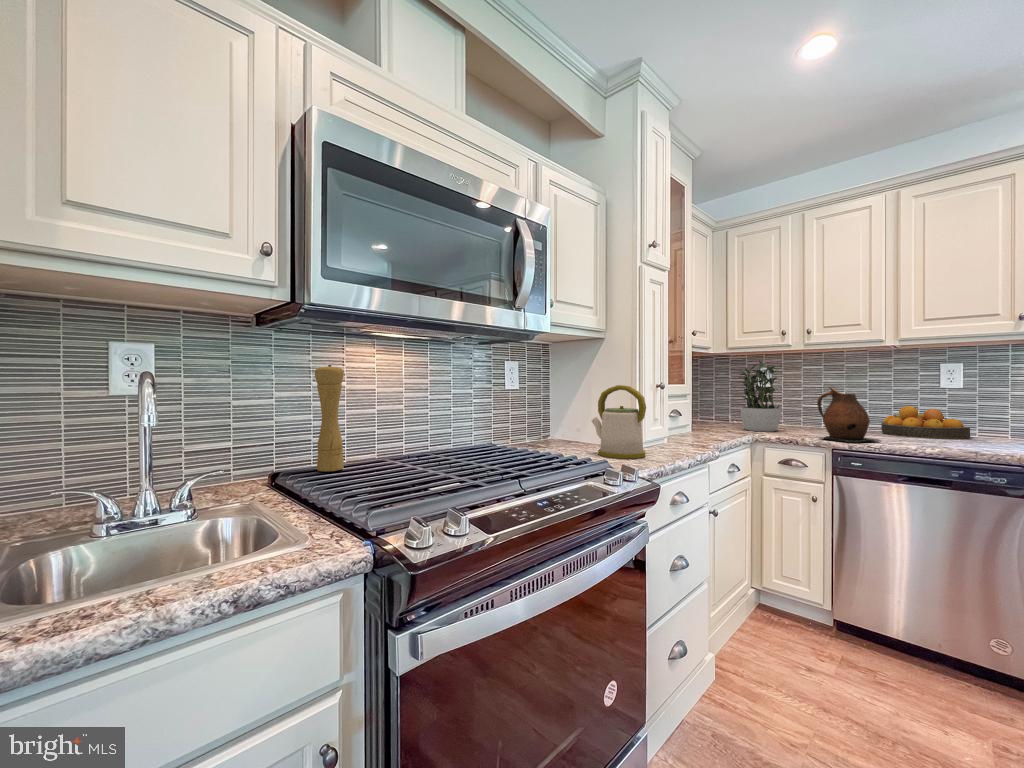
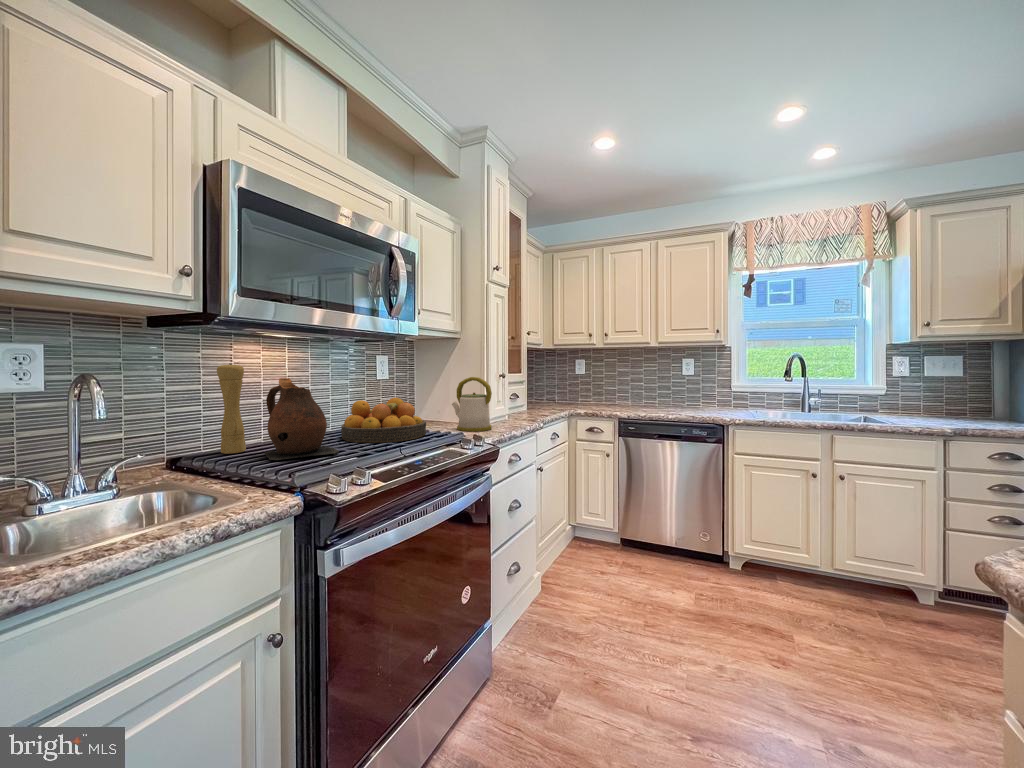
potted plant: present [739,361,781,432] -> none [558,356,589,409]
ceramic pitcher: present [817,387,879,442] -> present [264,378,339,461]
fruit bowl: present [881,406,970,439] -> present [341,398,426,443]

